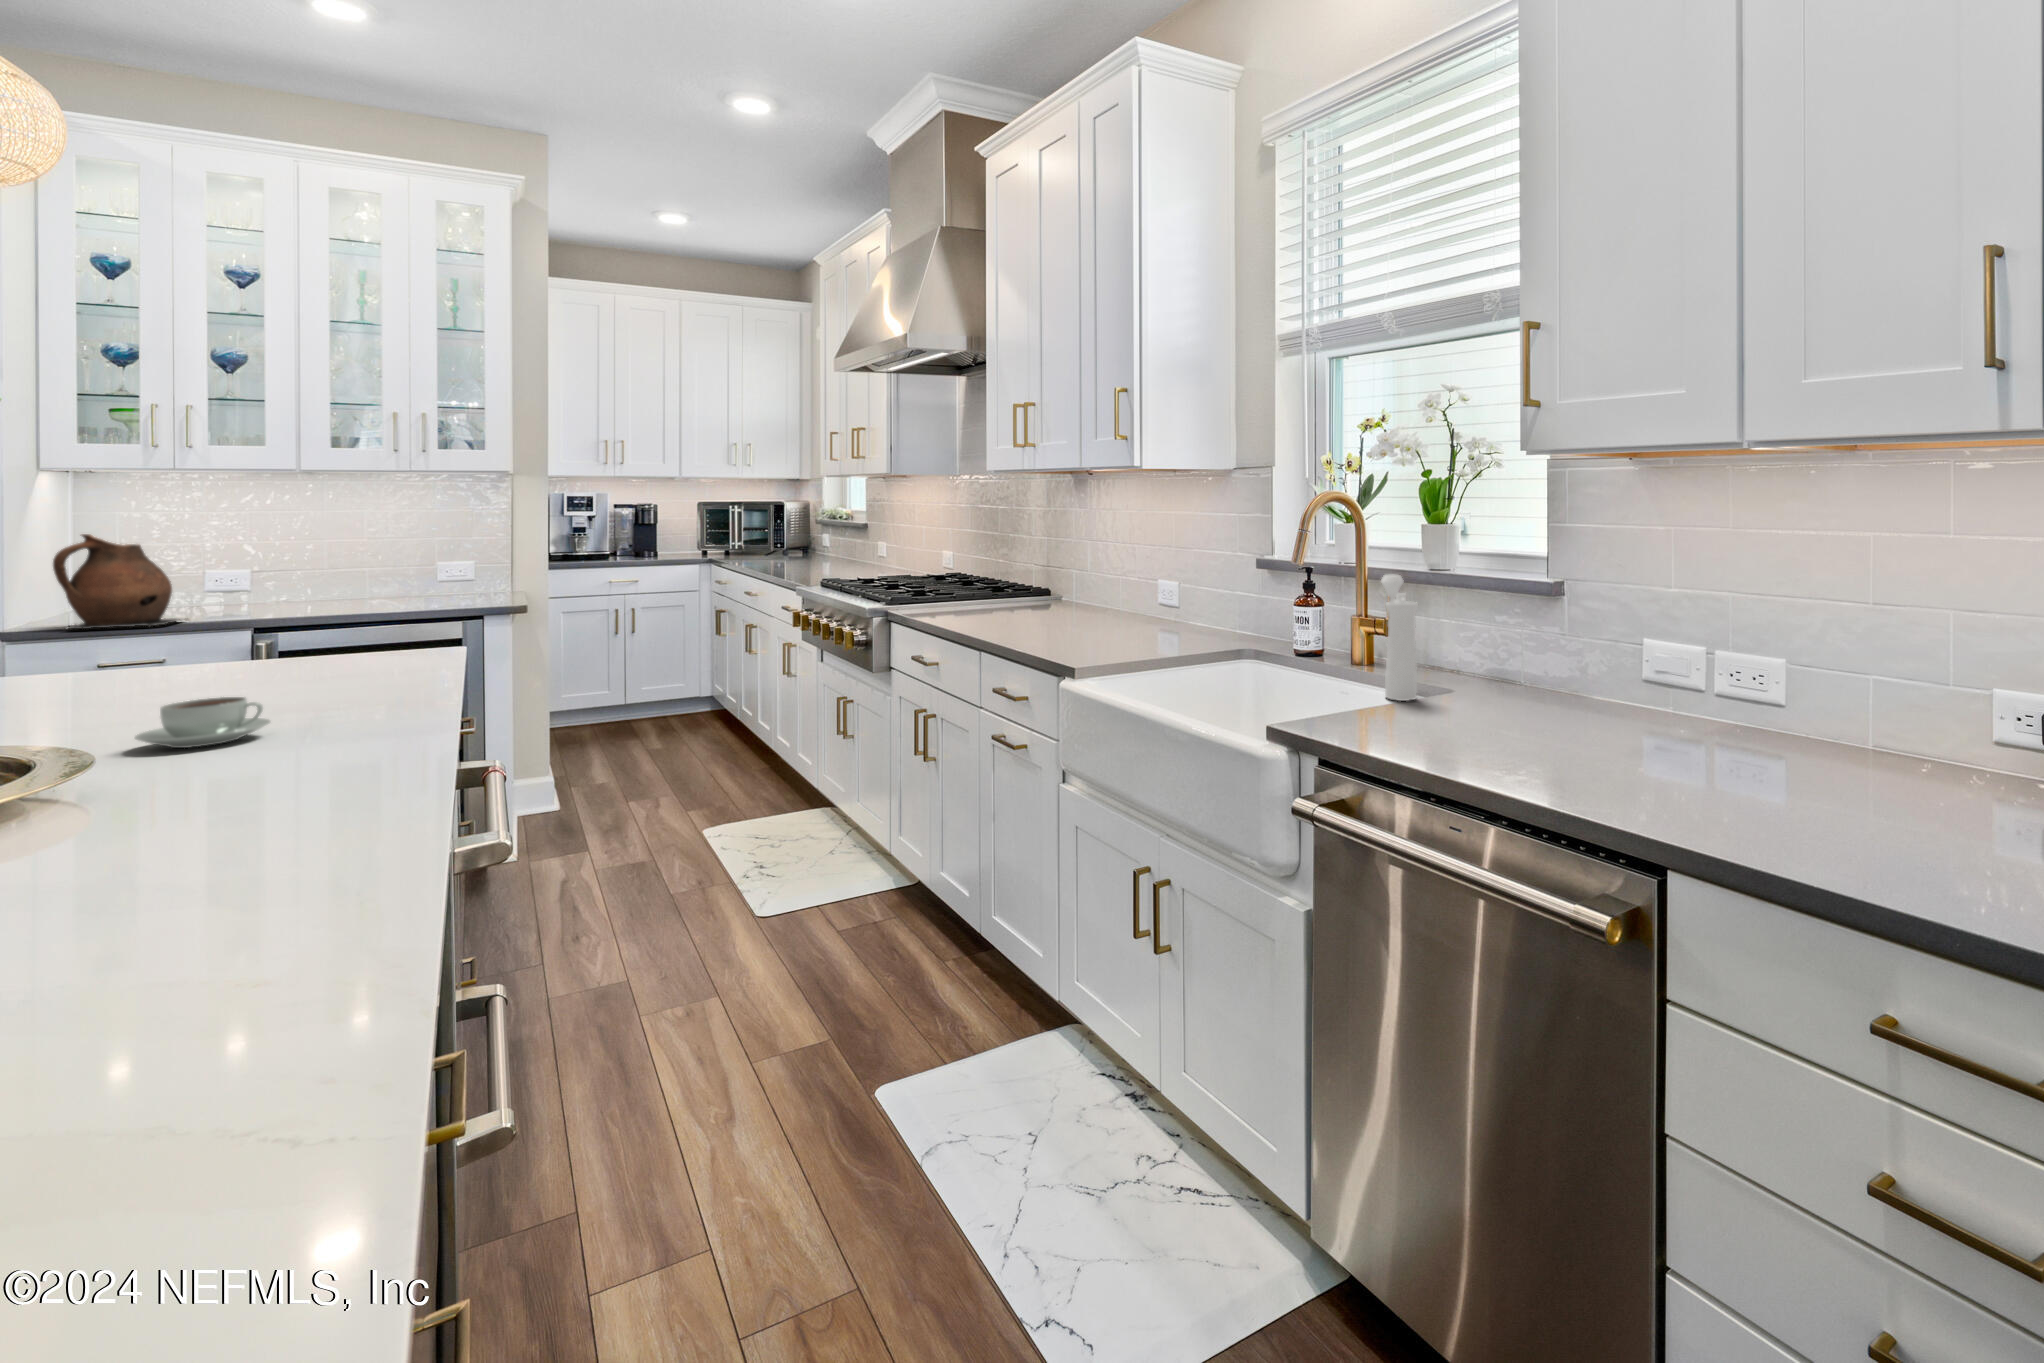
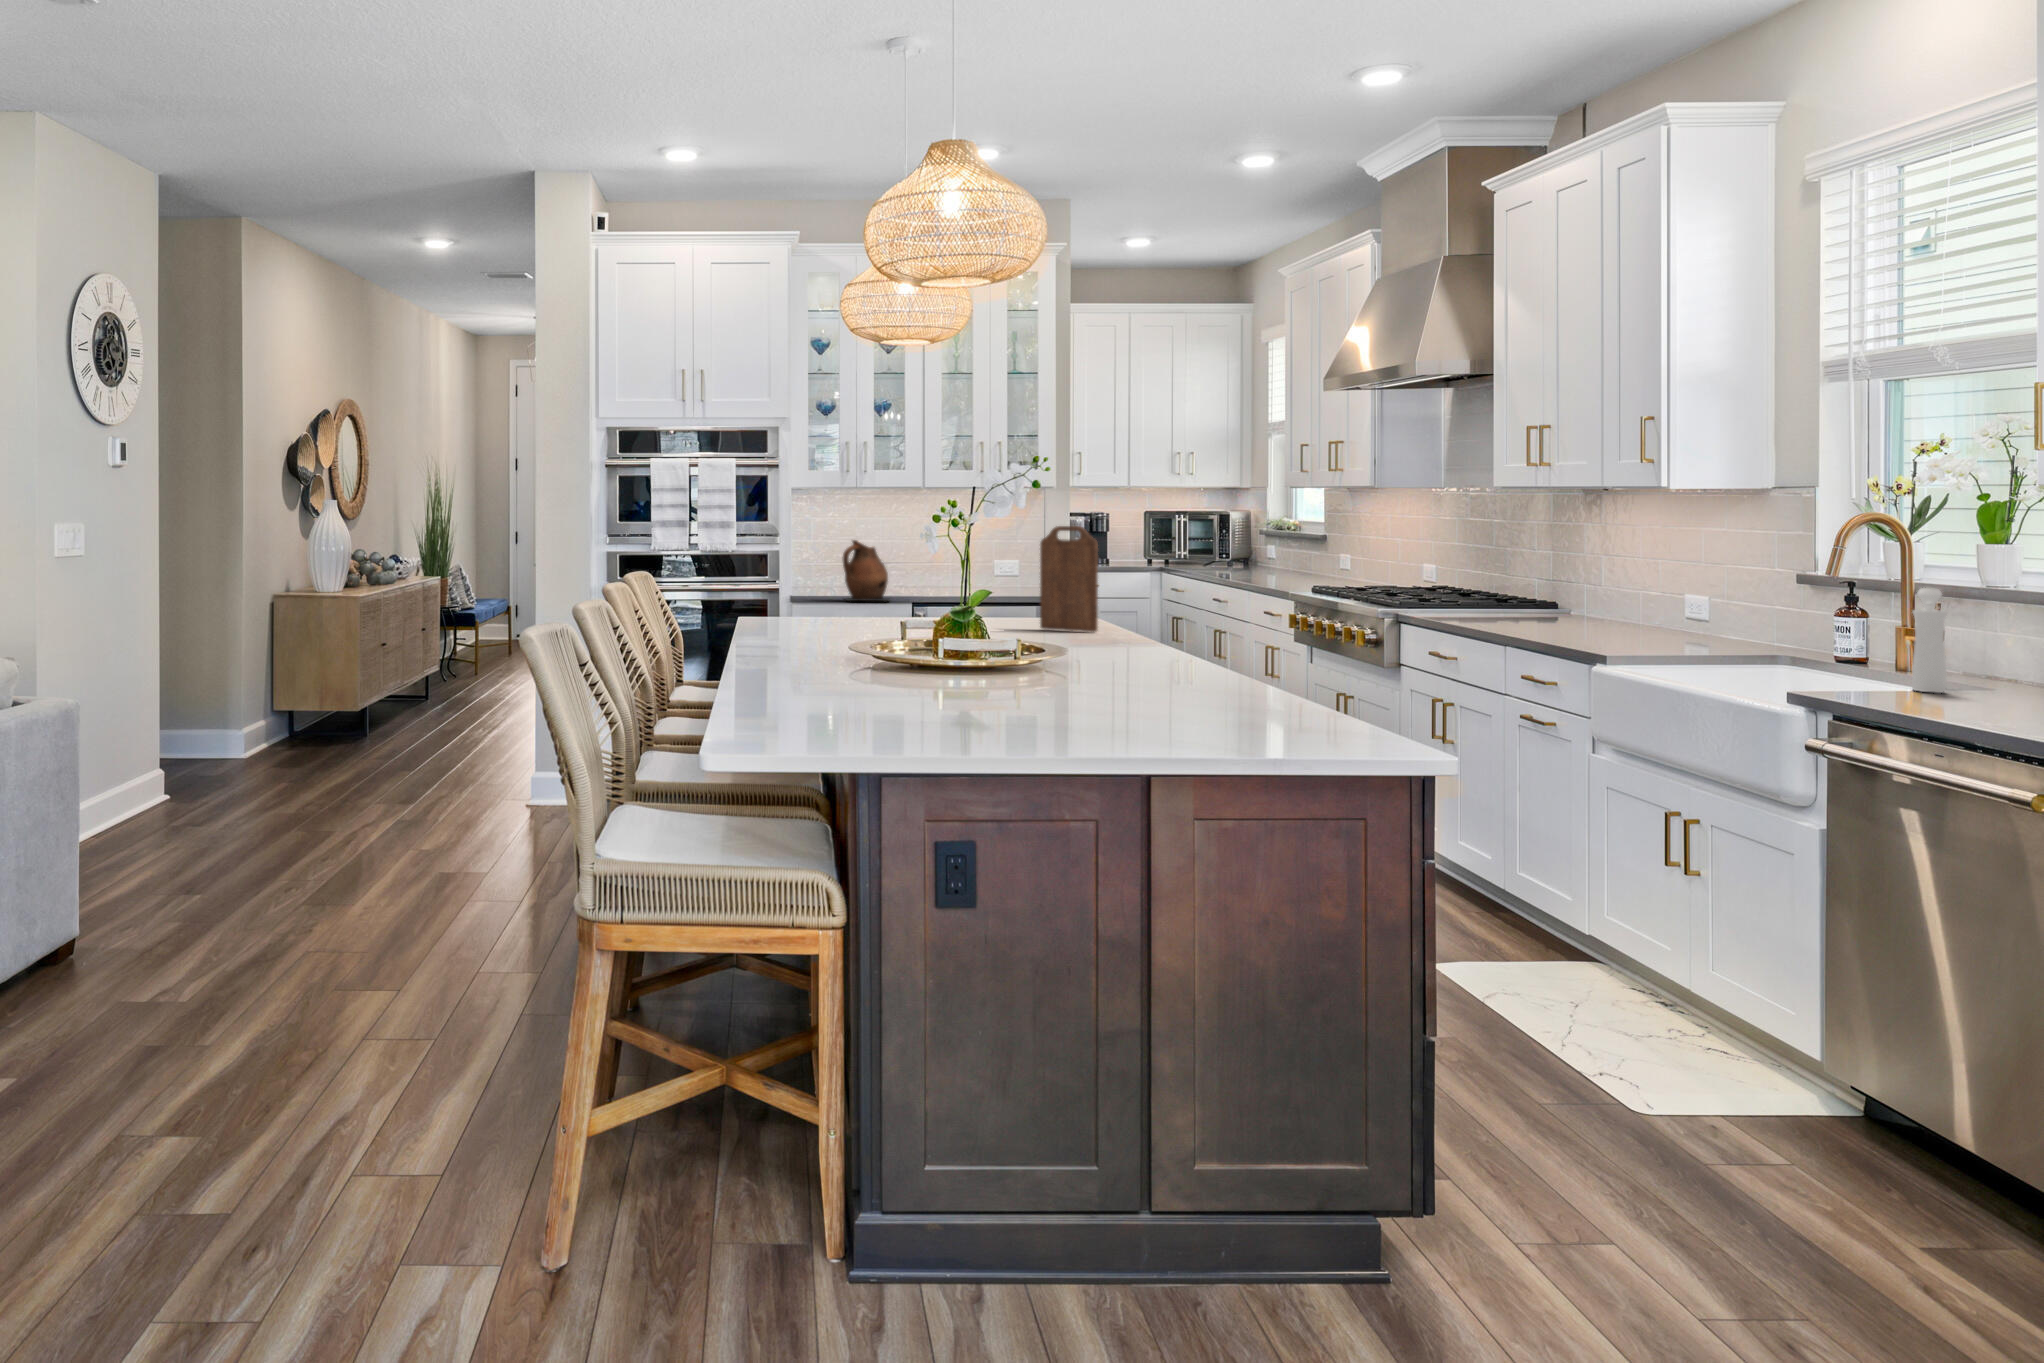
cutting board: none [255,507,368,679] -> present [1040,526,1098,632]
coffee cup: present [135,697,270,748] -> none [1080,628,1126,650]

